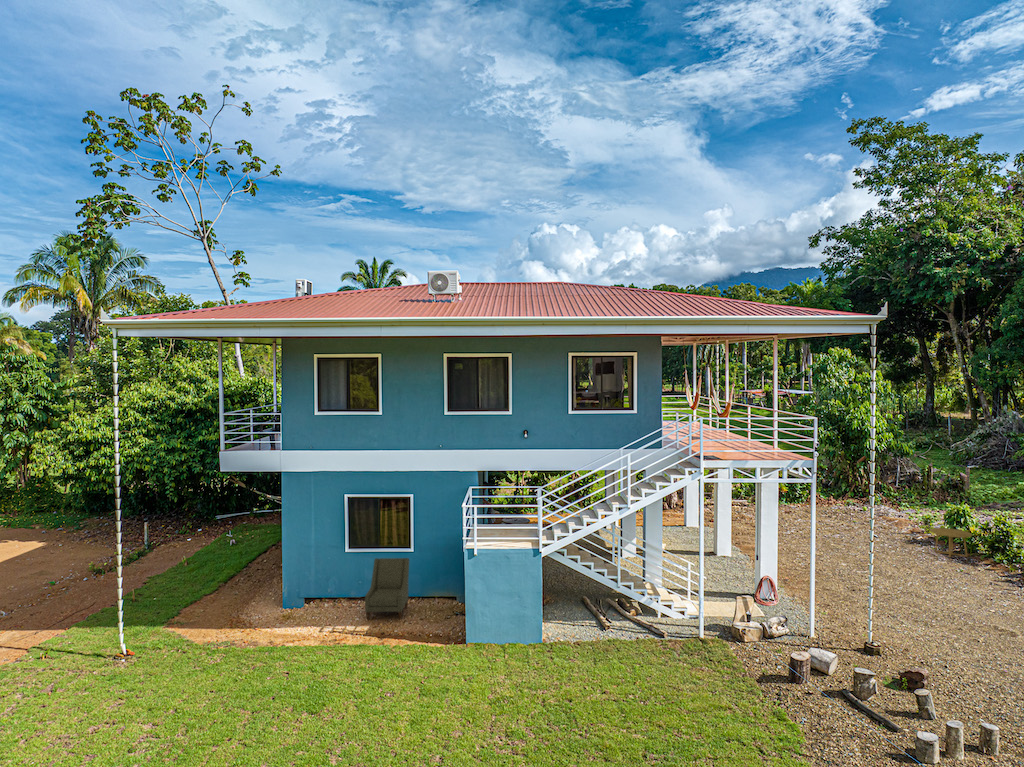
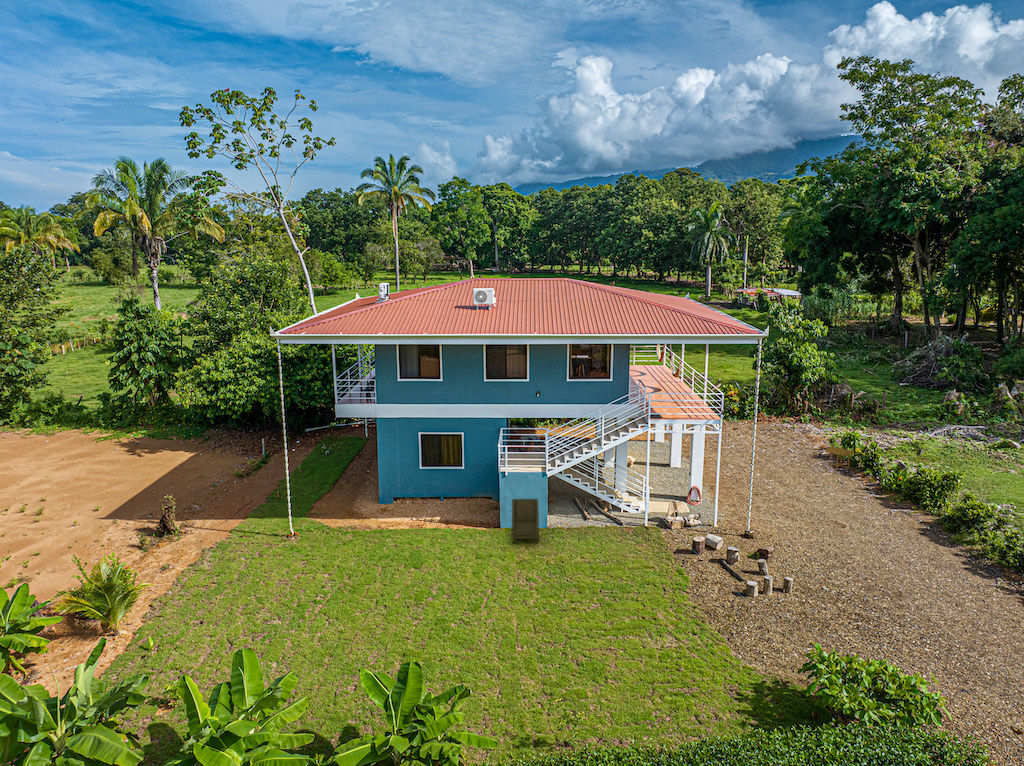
chair: present [365,558,409,620] -> present [511,499,539,543]

